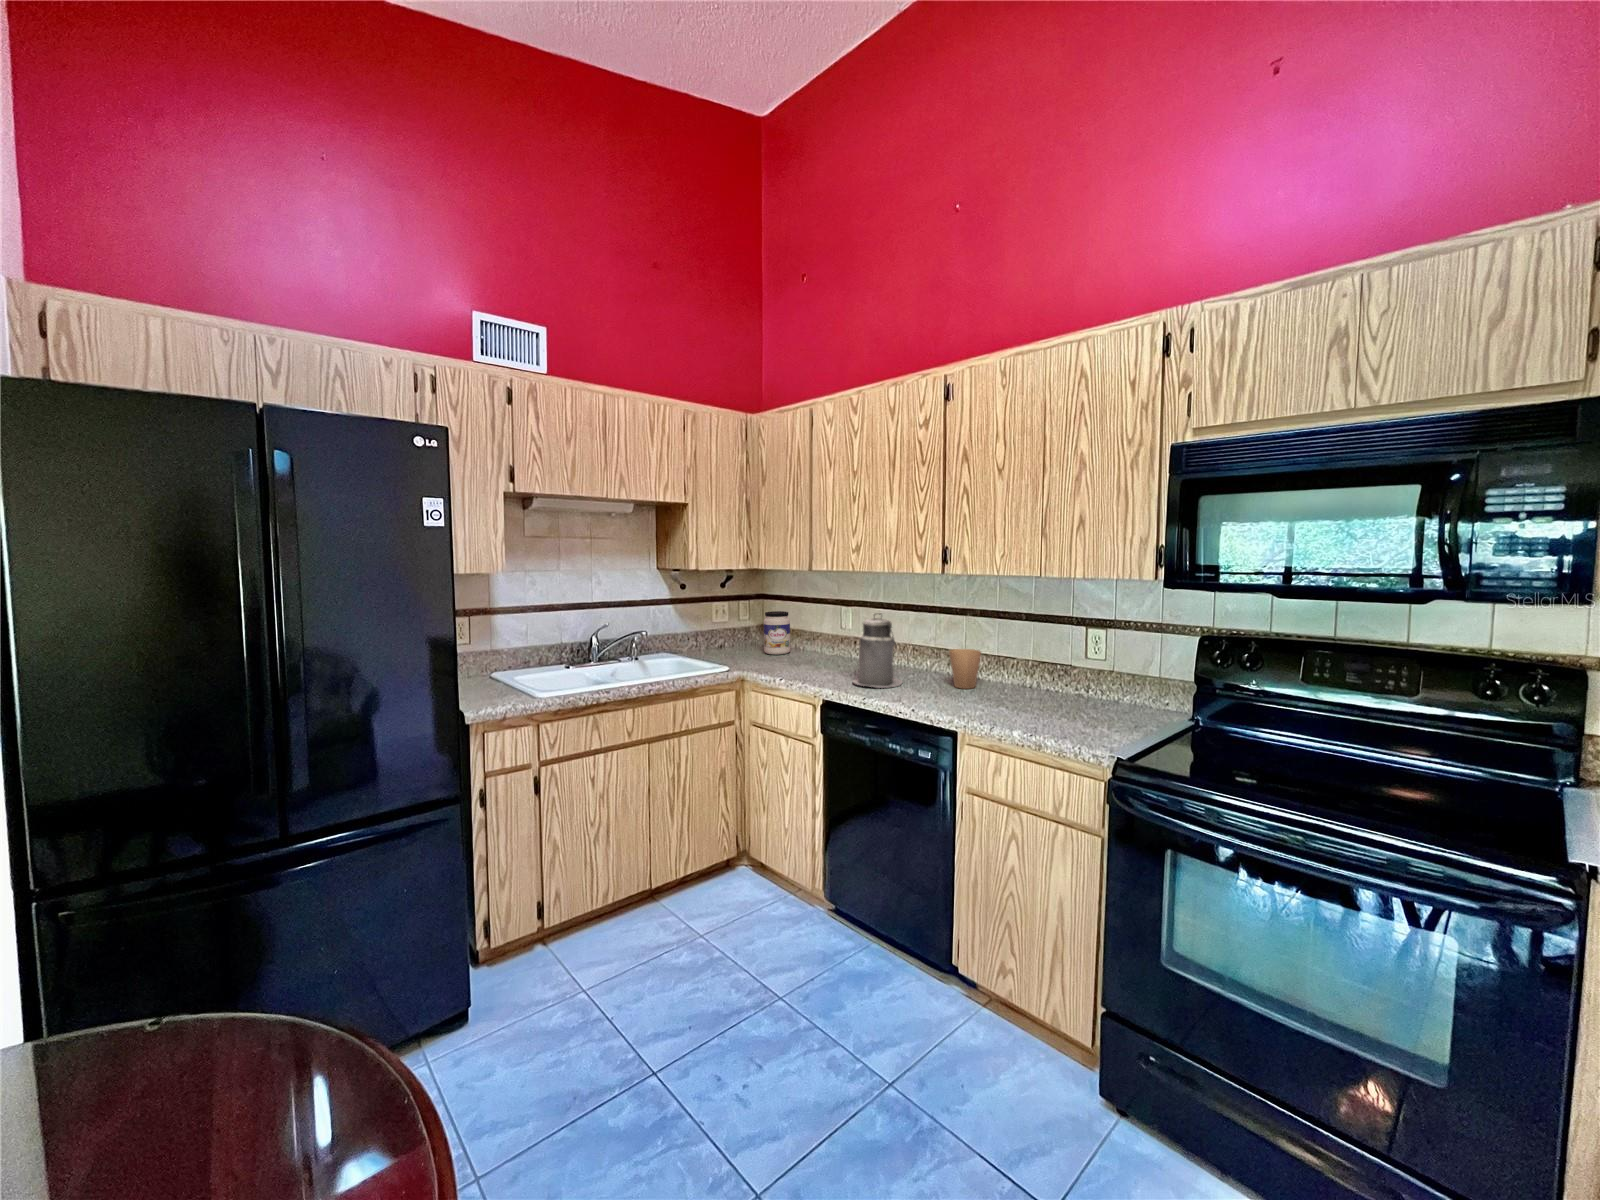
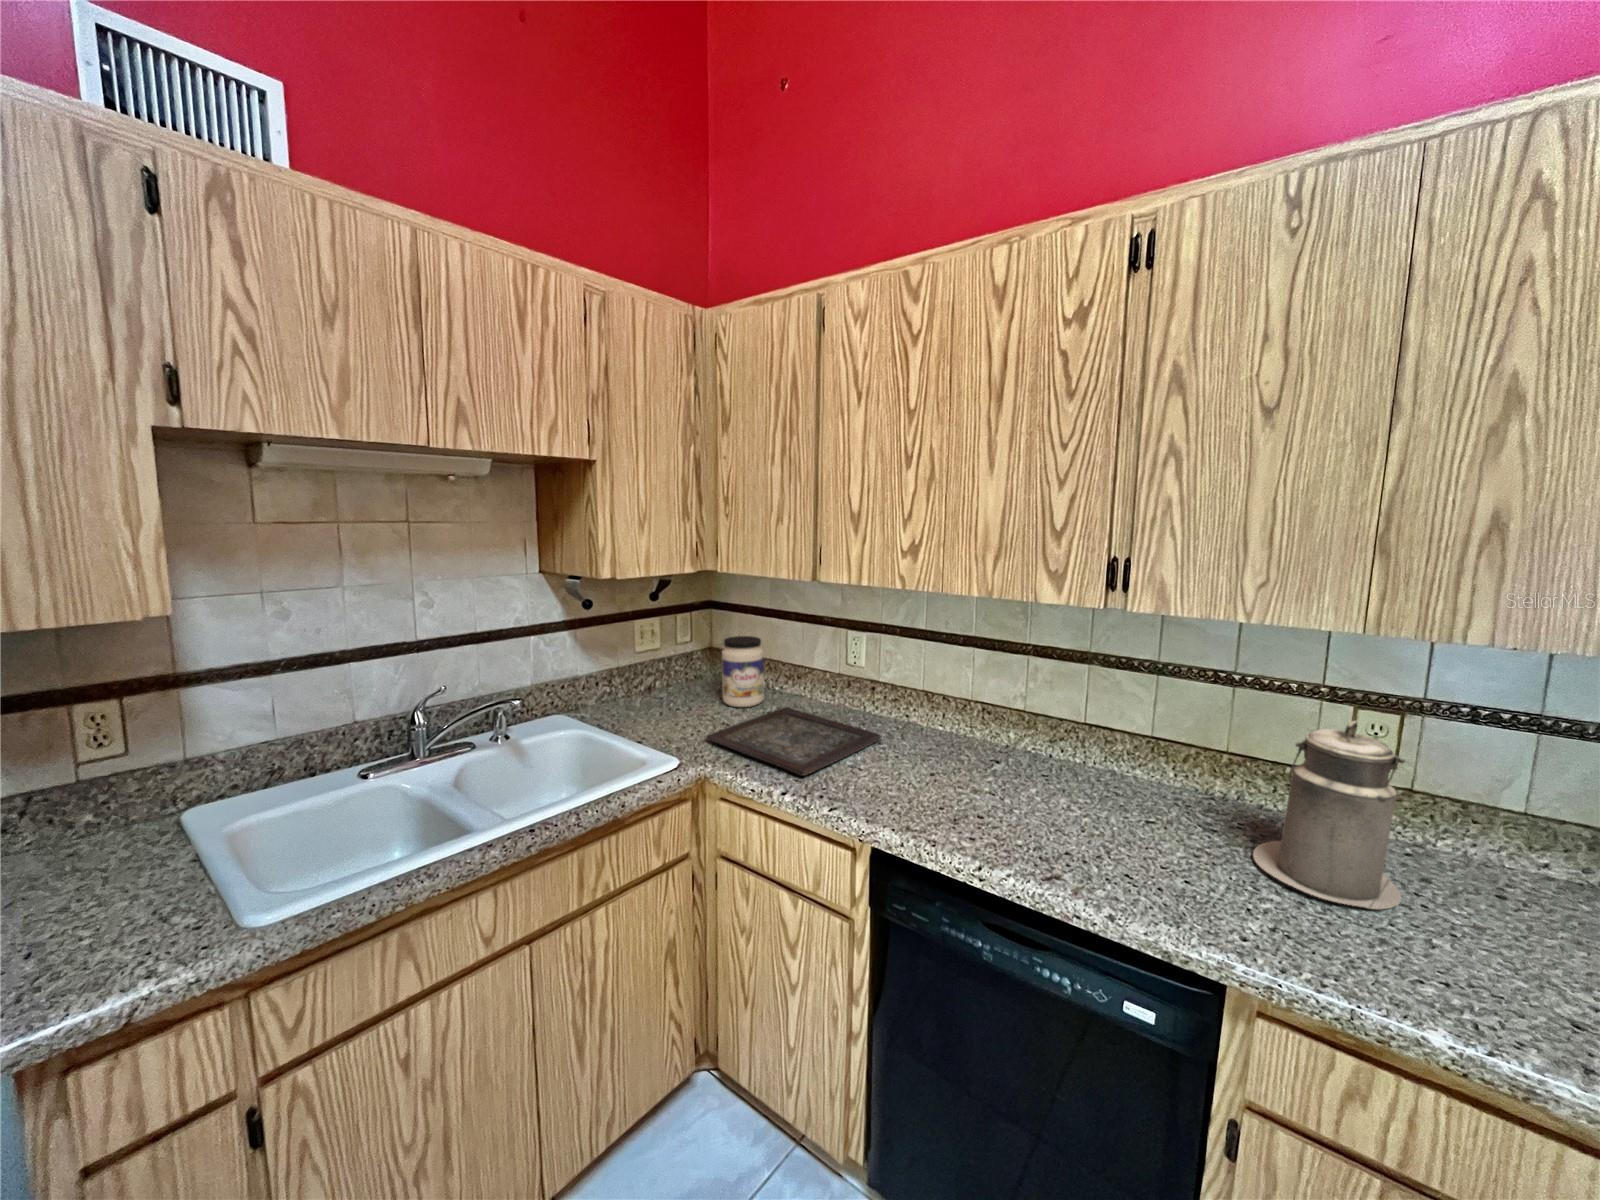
canister: present [853,613,902,688] -> present [1253,721,1405,909]
paper cup: present [949,649,981,689] -> none [1099,735,1163,815]
tray: none [747,653,850,676] -> present [706,707,881,776]

